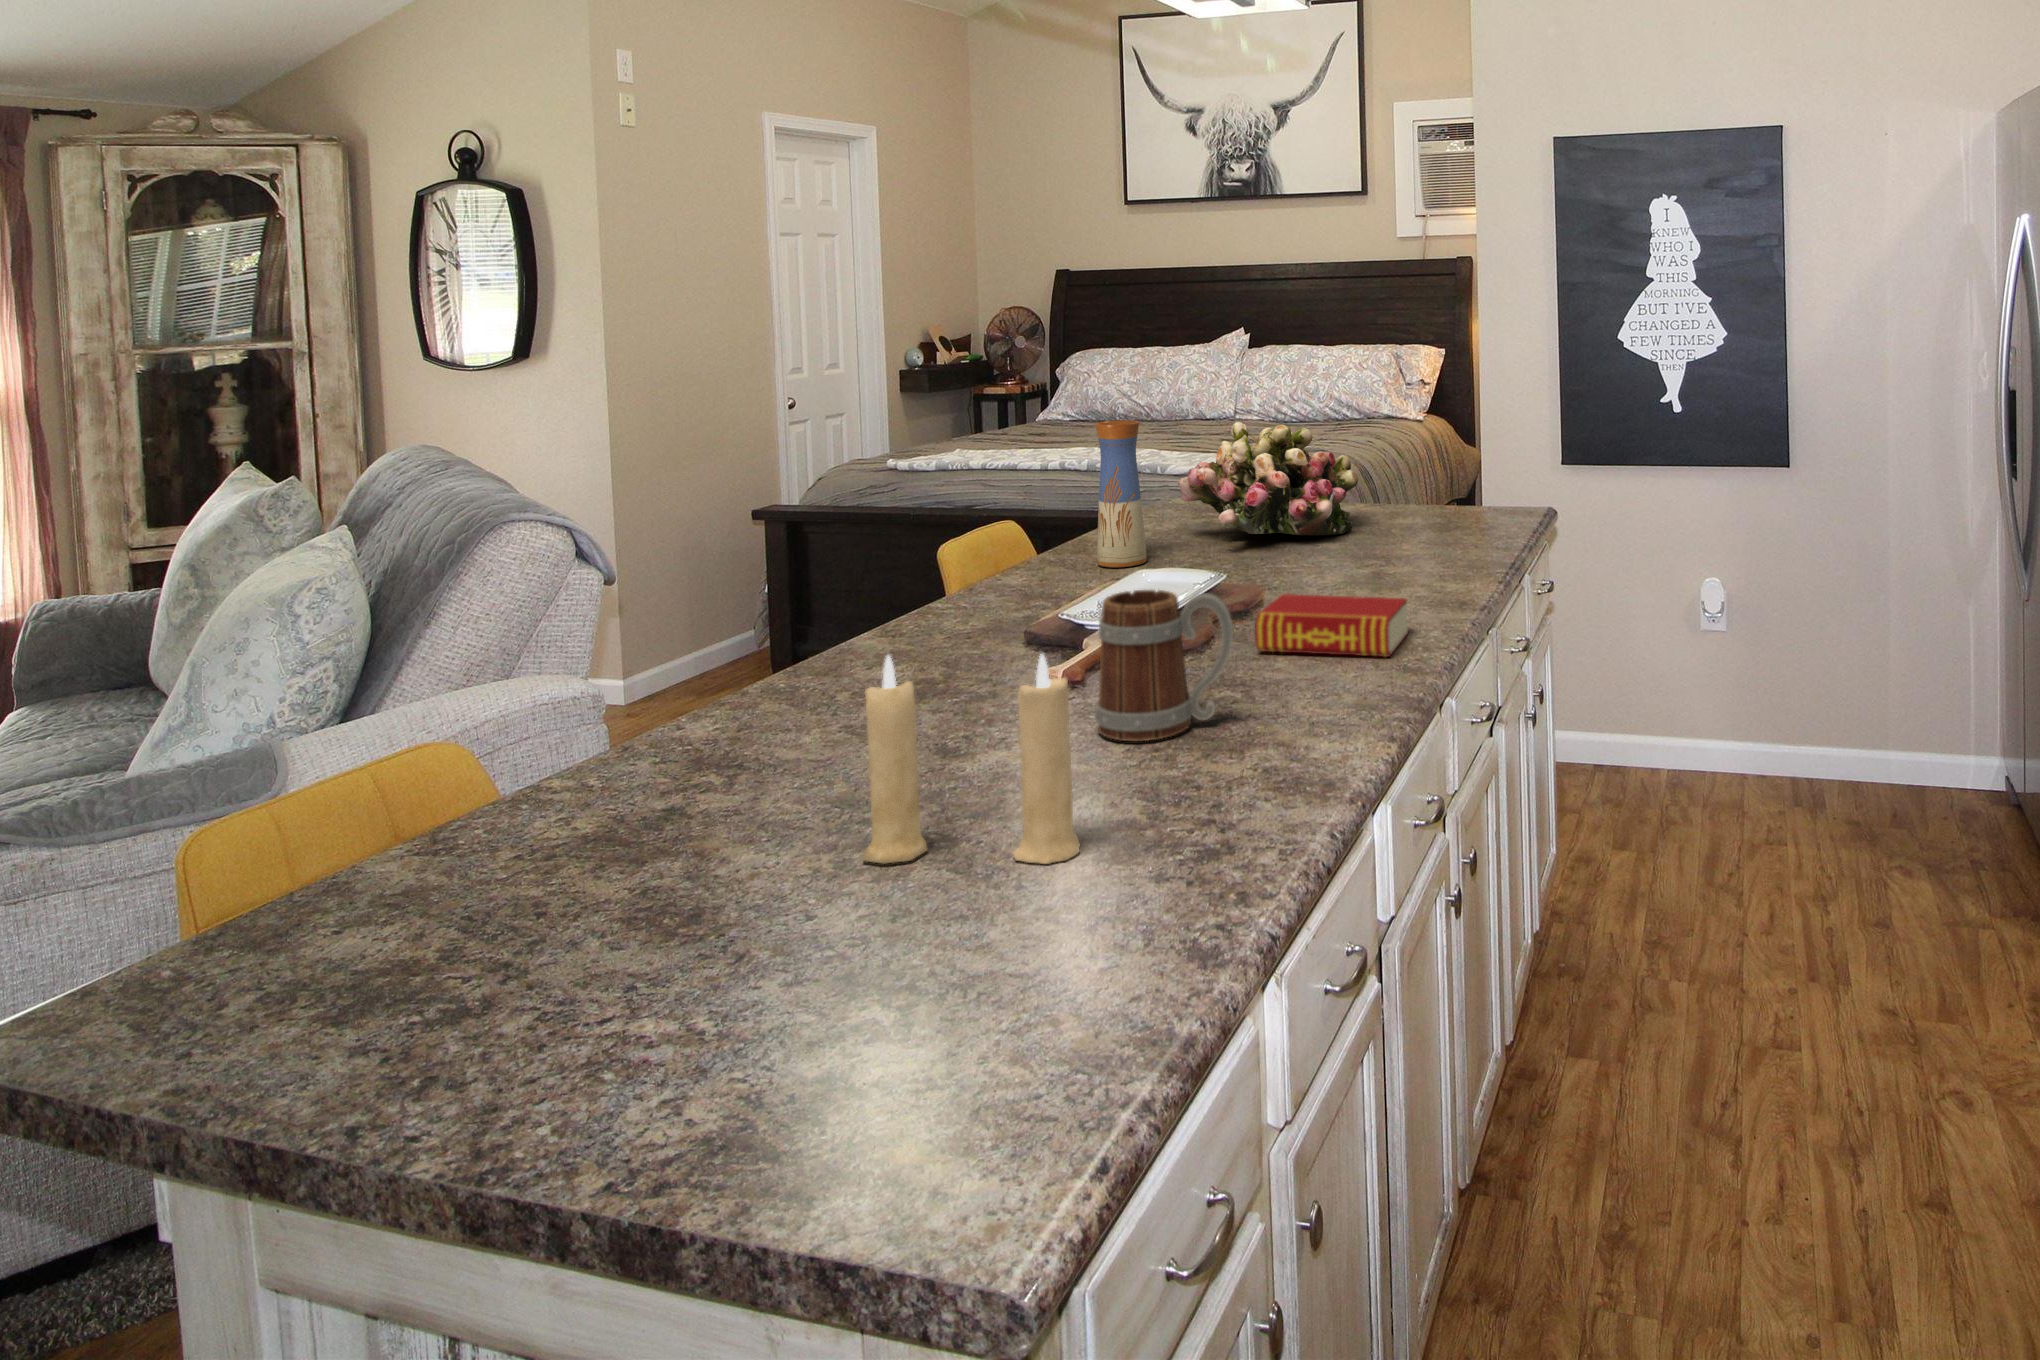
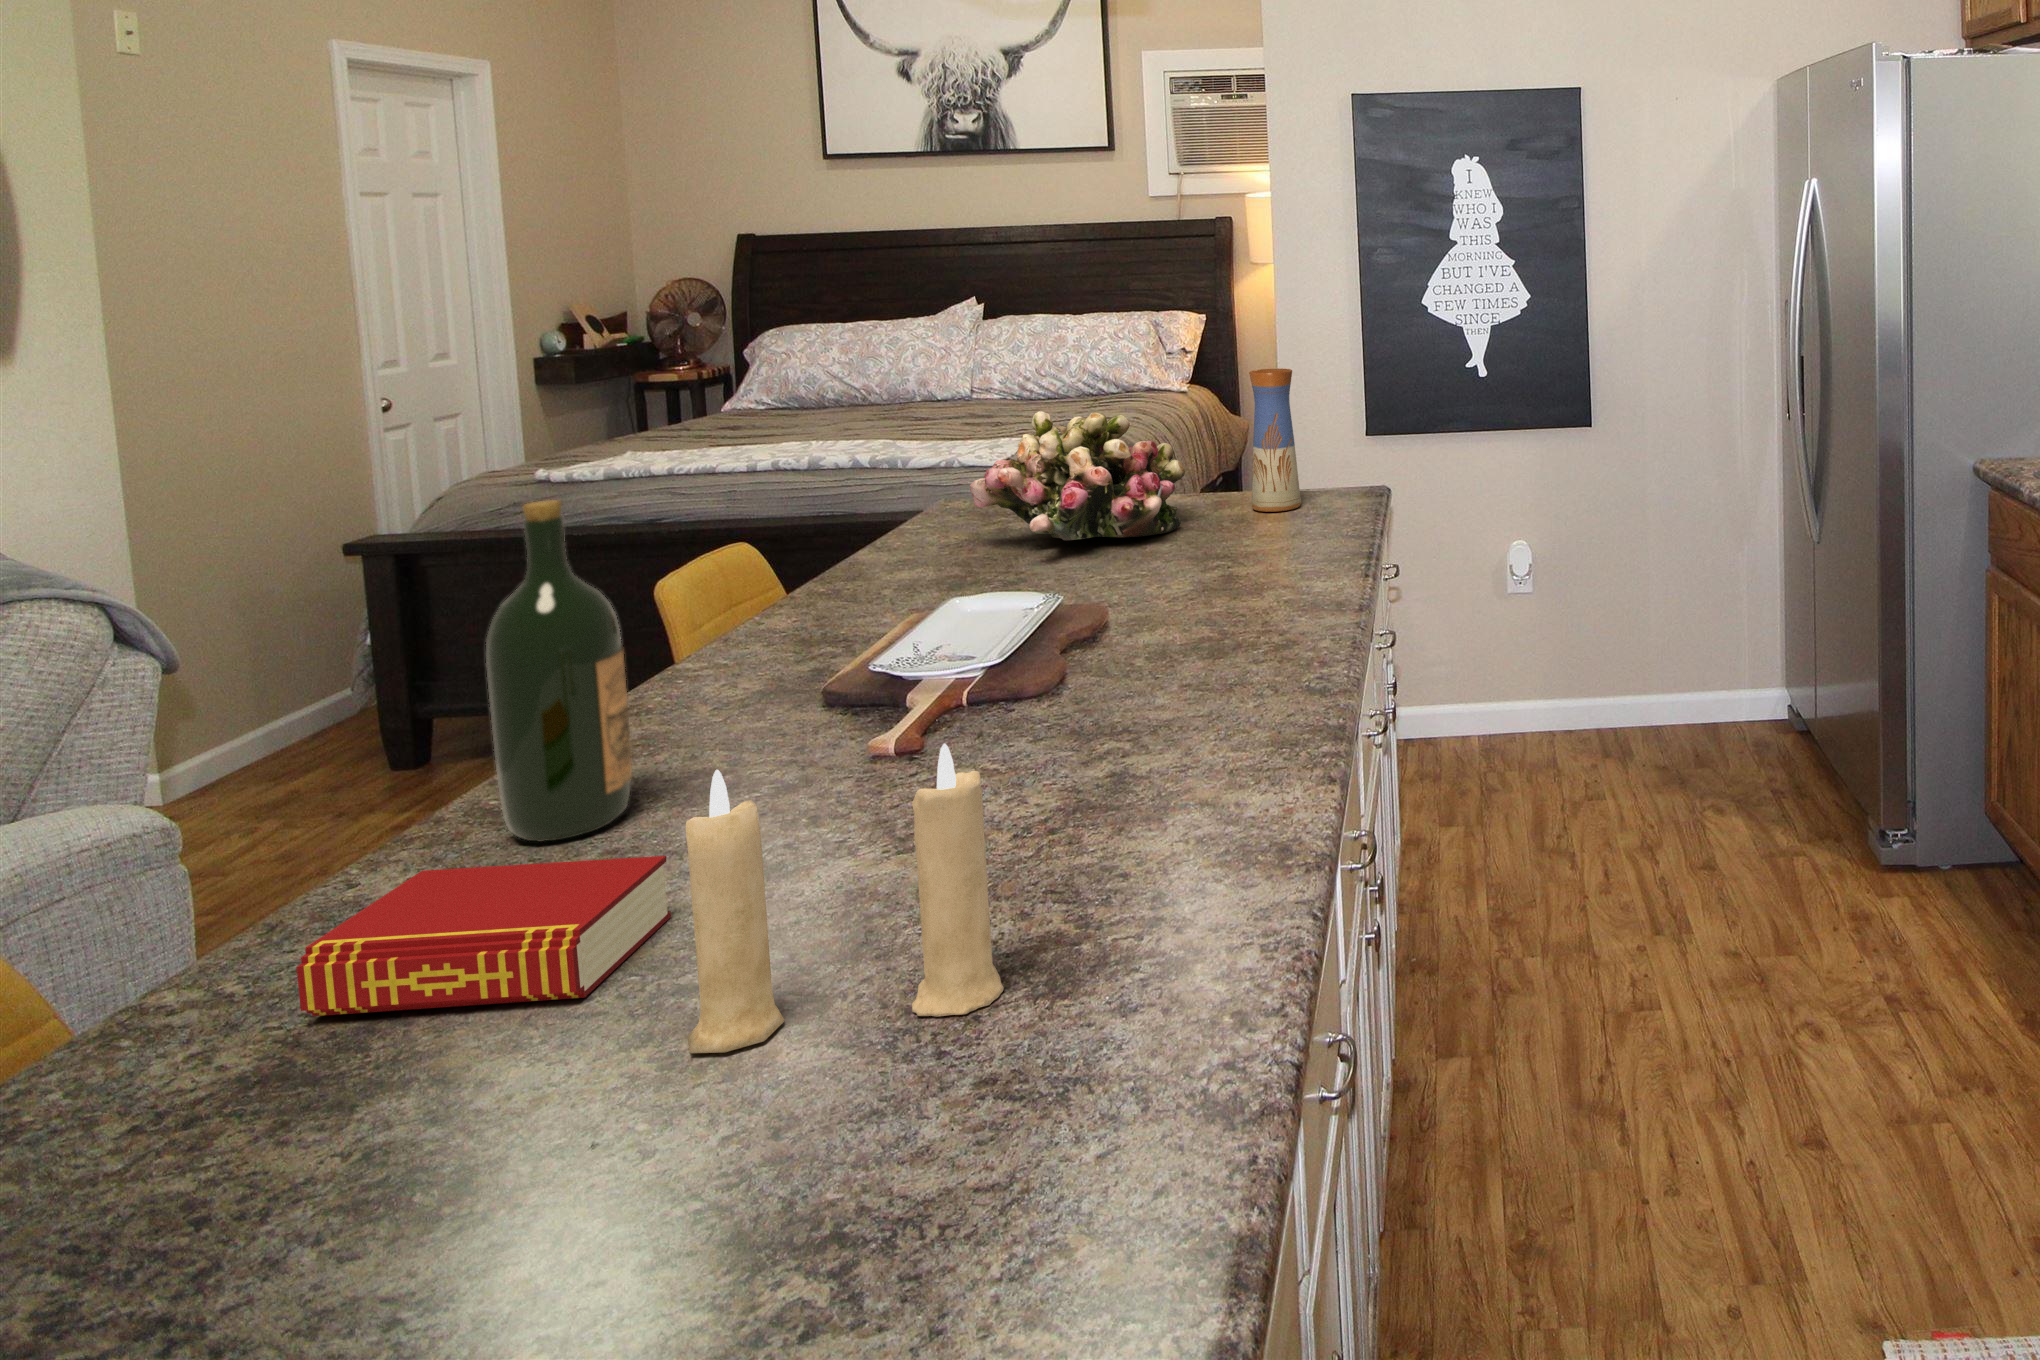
vase: present [1095,420,1147,567] -> present [1249,368,1301,512]
wine bottle: none [784,462,878,716] -> present [486,500,632,842]
mug: present [1095,590,1233,741] -> none [959,632,1134,824]
book: present [1255,594,1408,657] -> present [296,856,671,1016]

